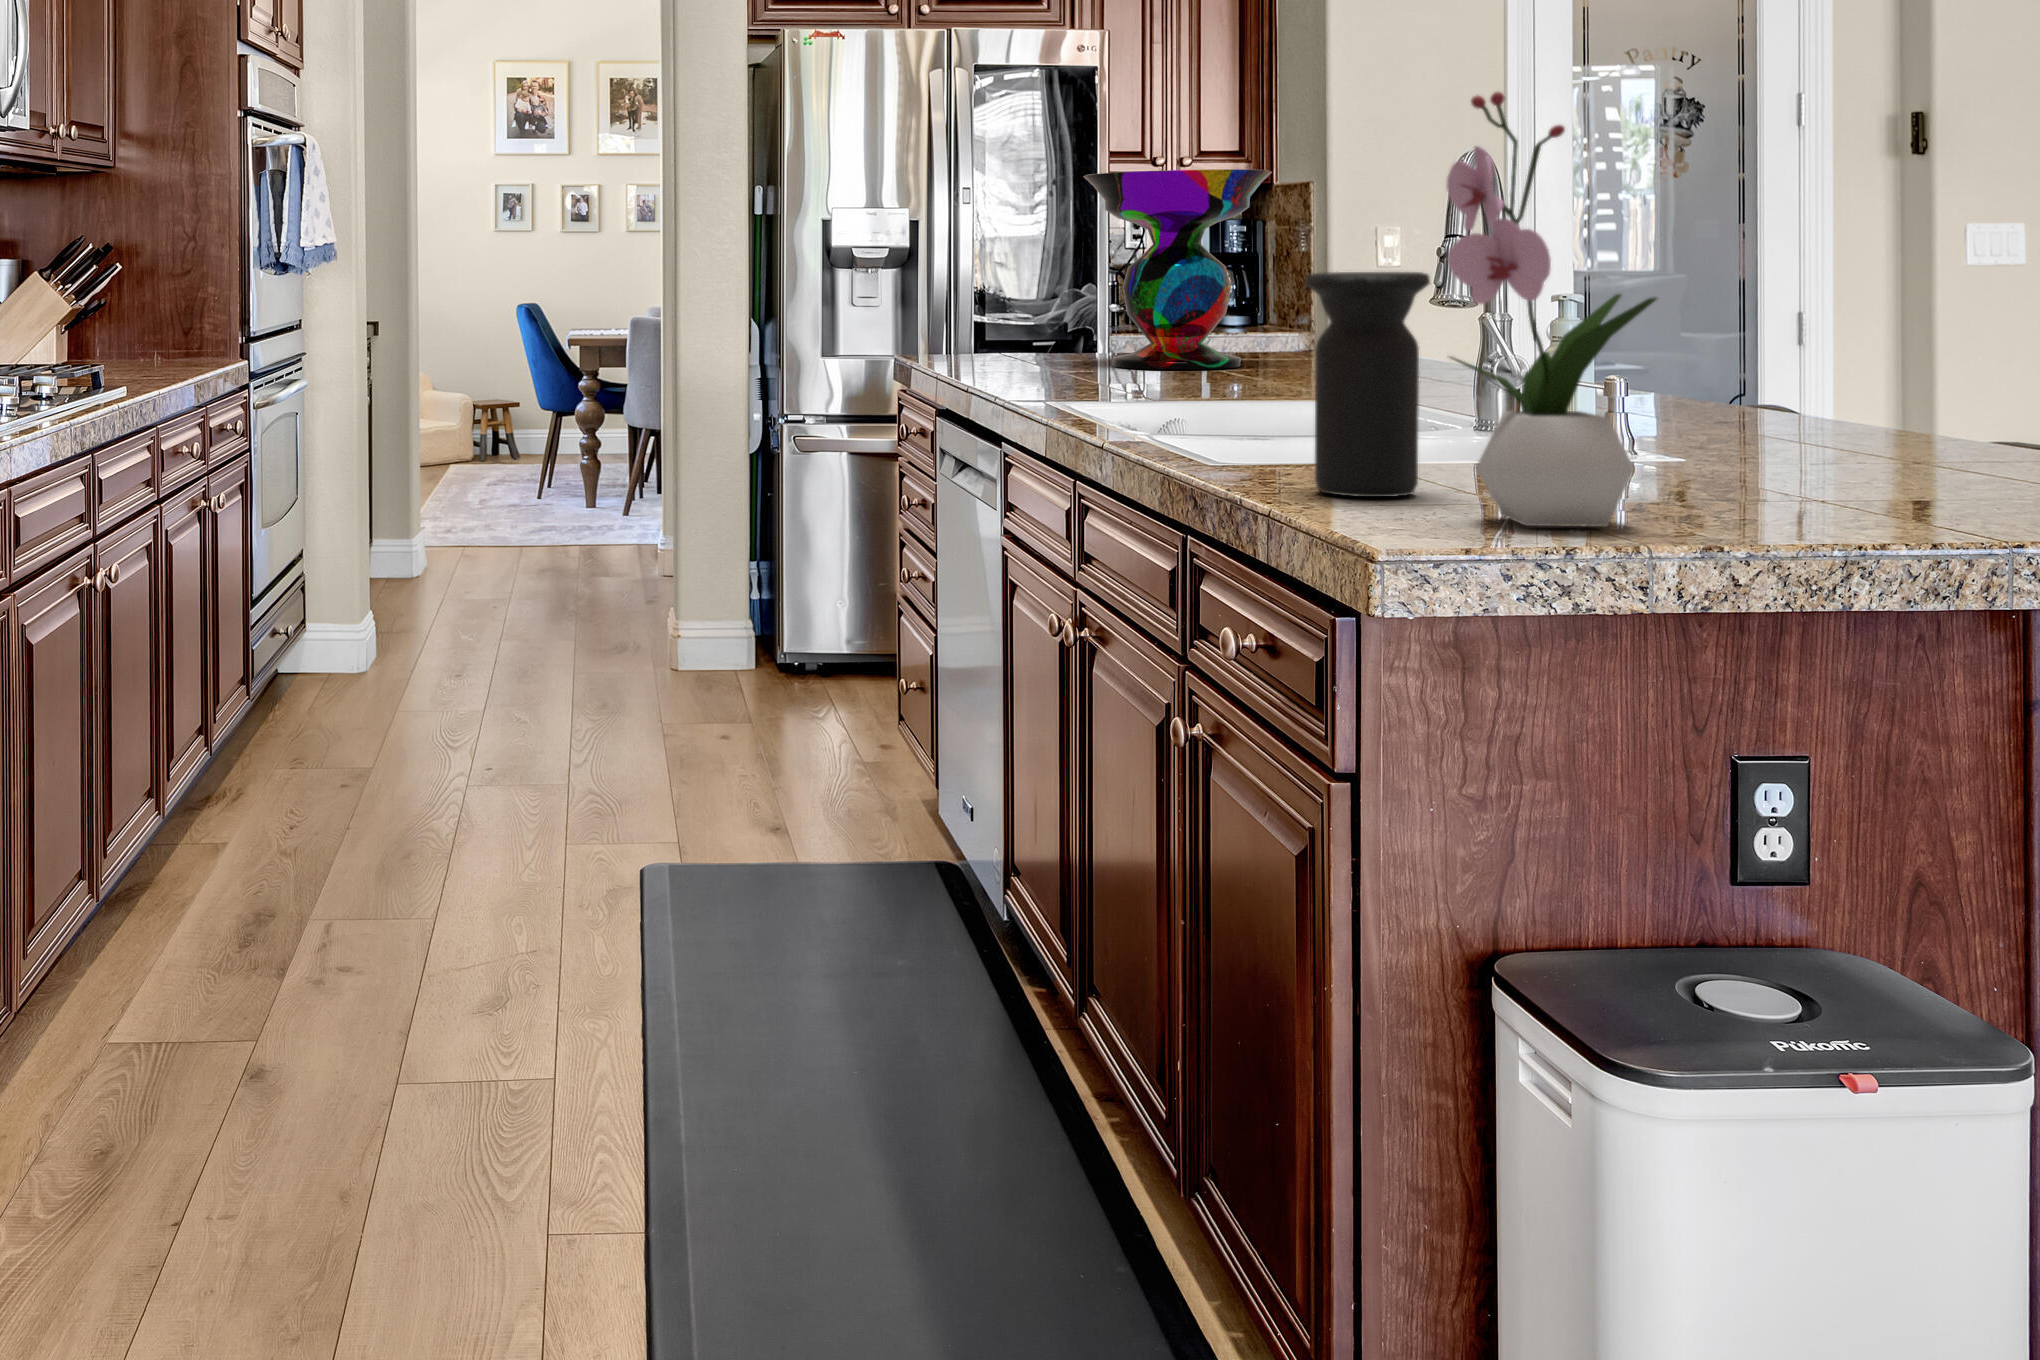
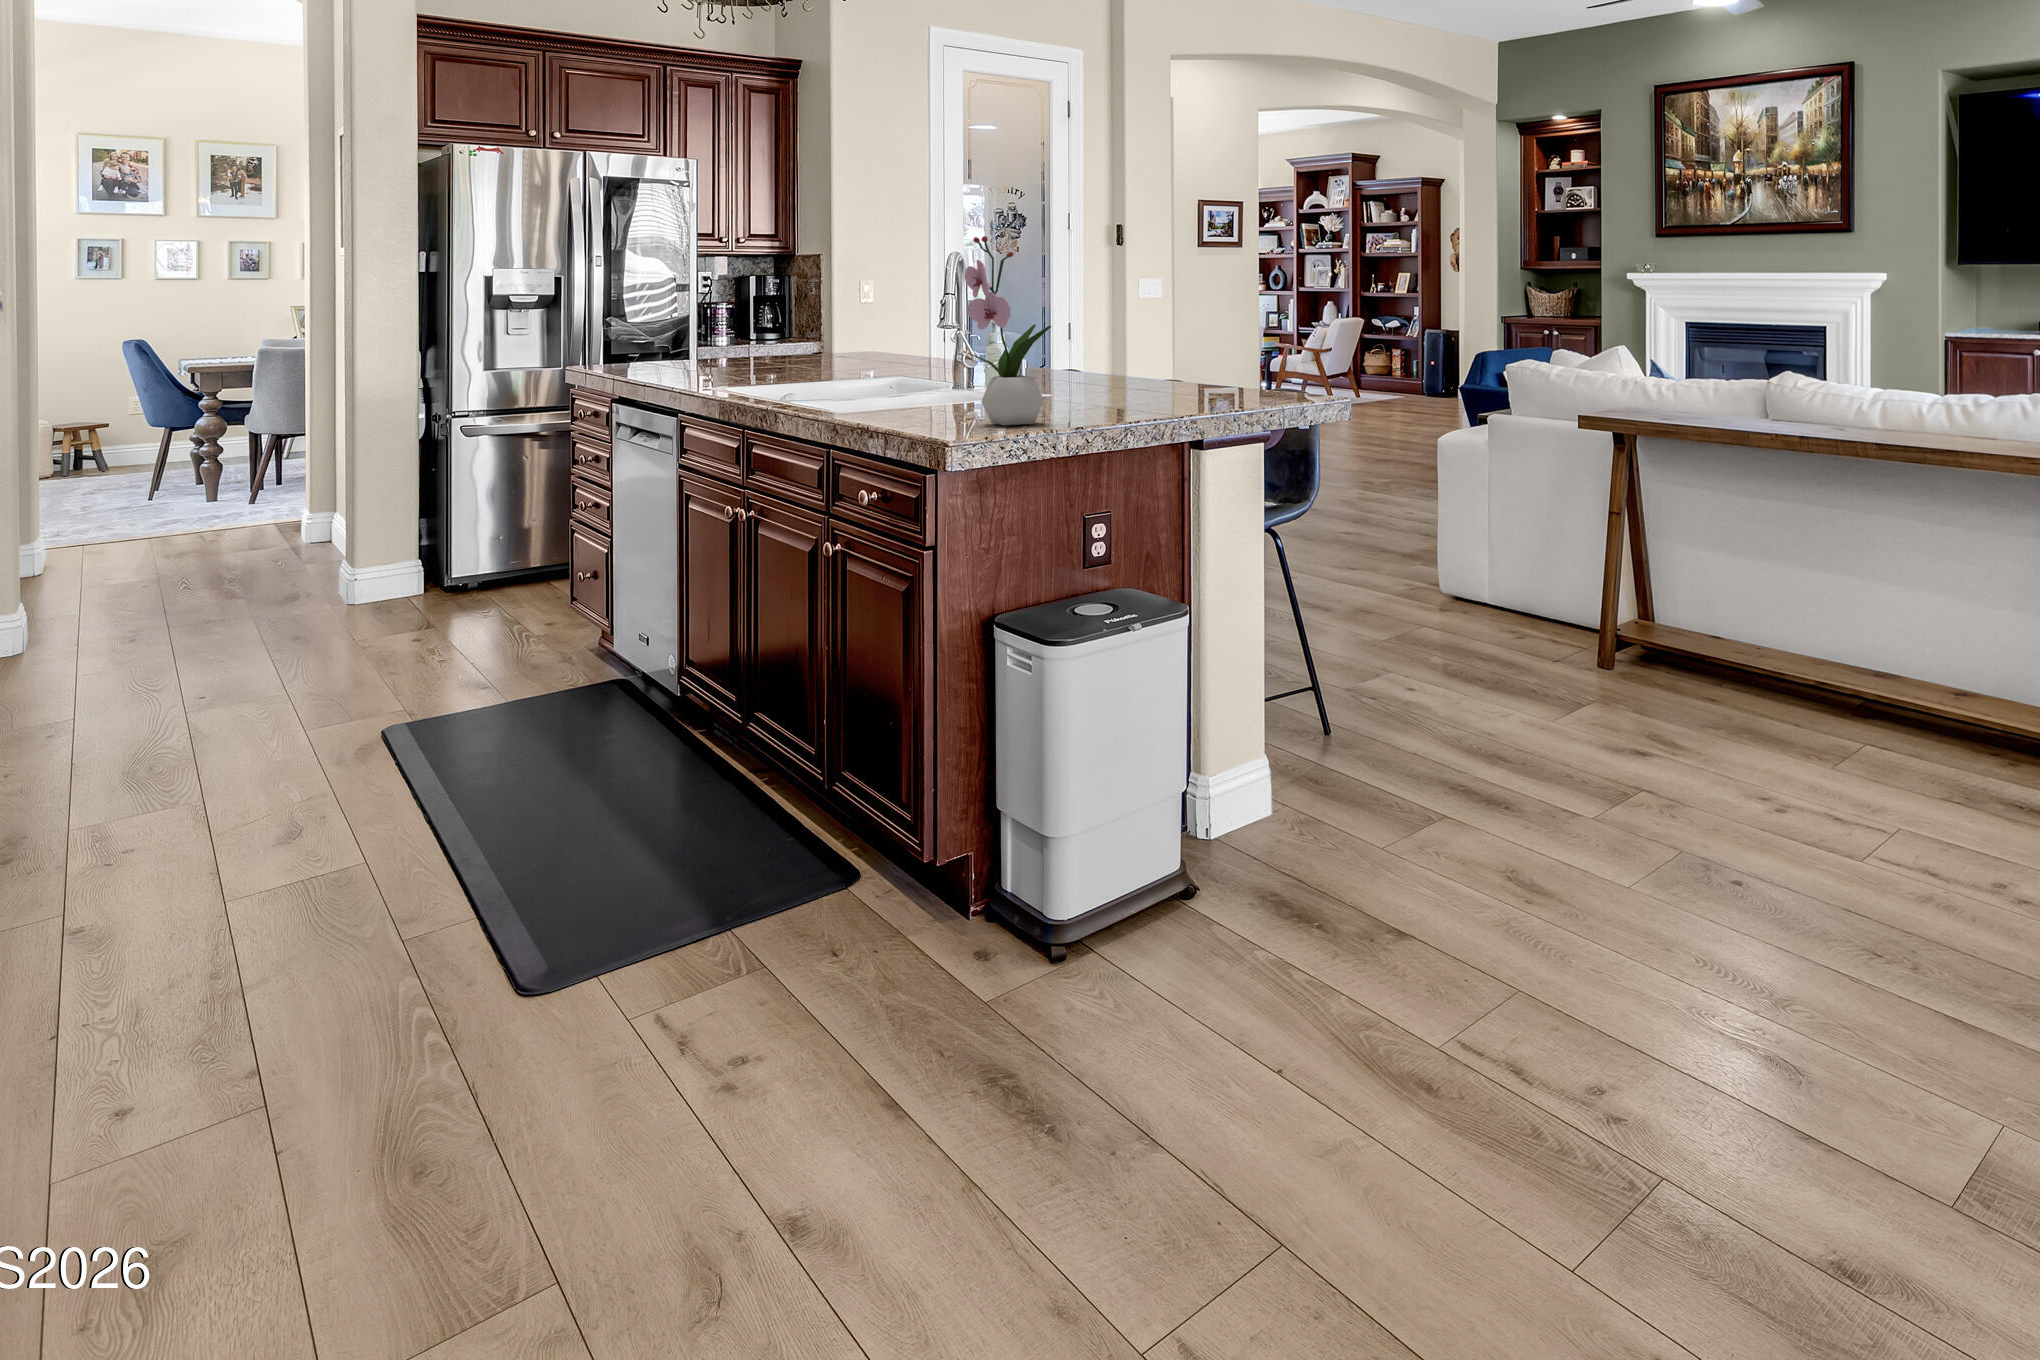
decorative bowl: present [1084,169,1272,369] -> none [708,254,823,370]
vase: present [1305,272,1430,497] -> none [897,315,953,420]

